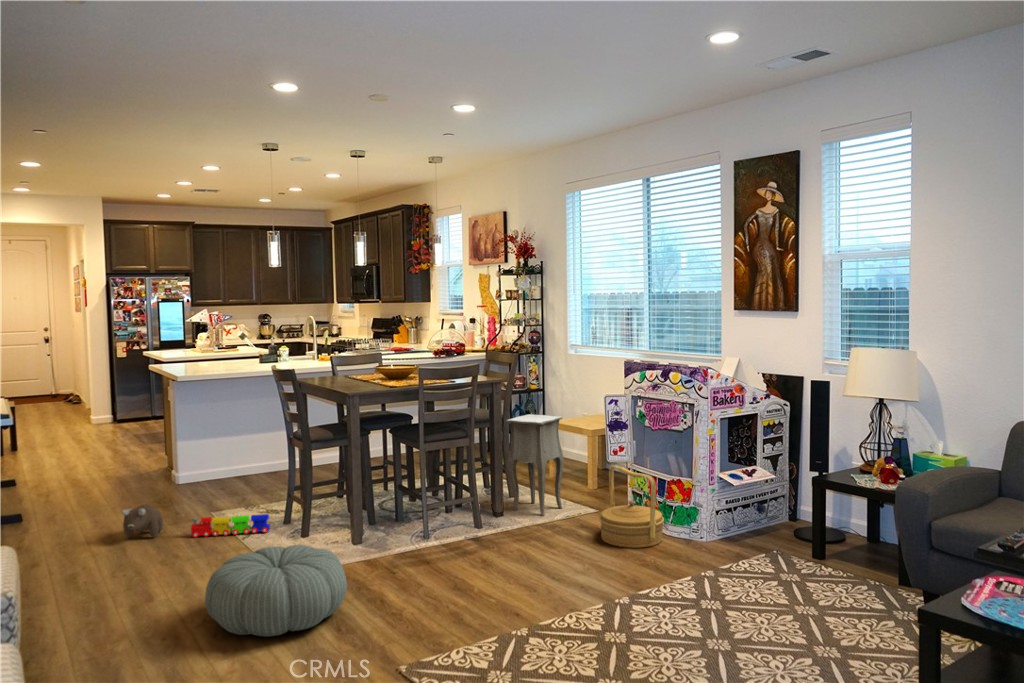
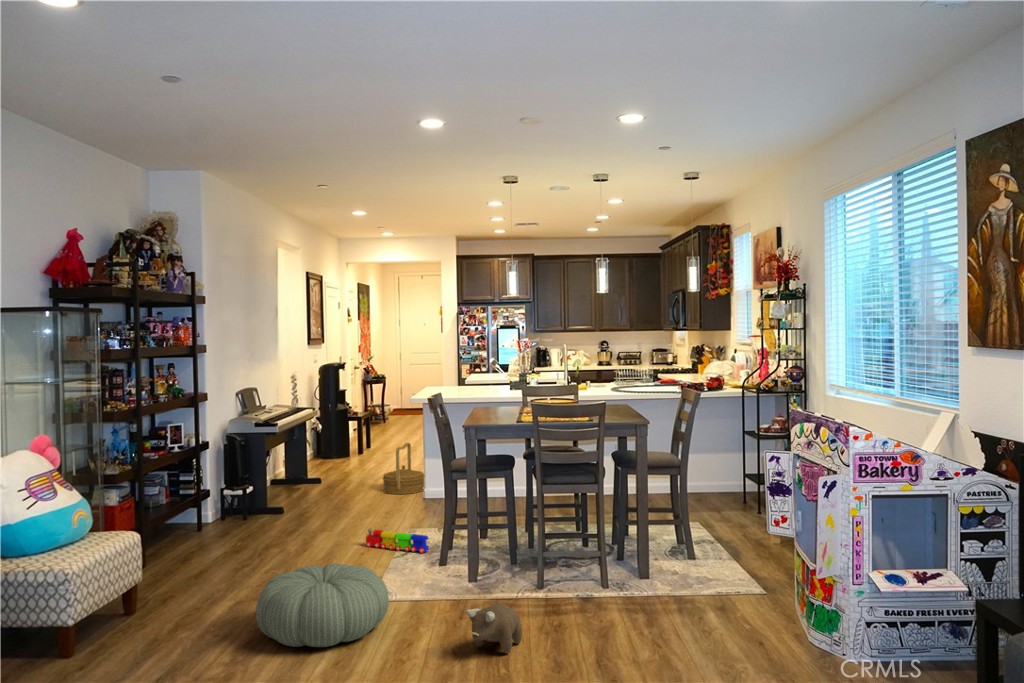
side table: present [506,414,566,516] -> none [665,465,742,587]
woven basket: present [600,465,664,548] -> present [383,443,425,494]
plush toy: present [122,504,163,538] -> present [467,603,522,654]

